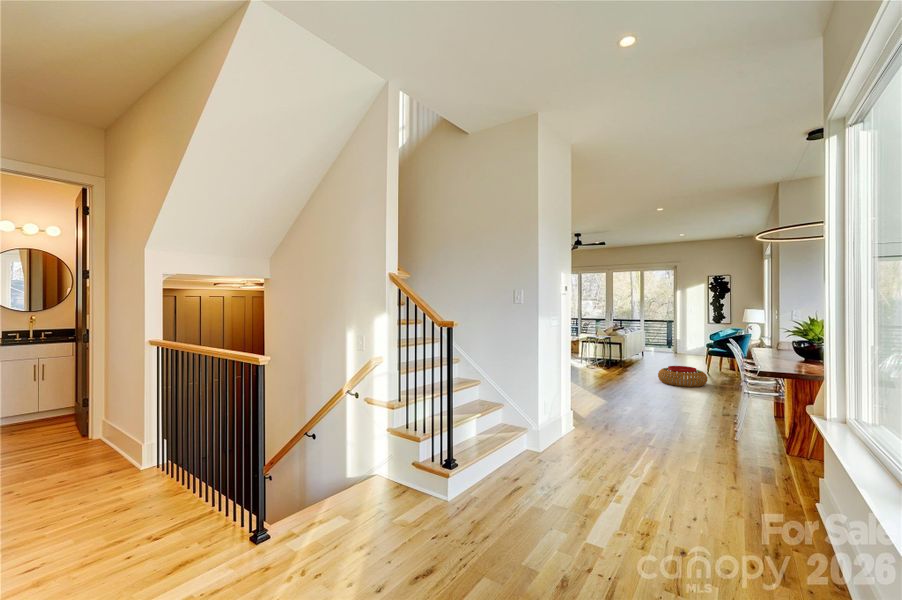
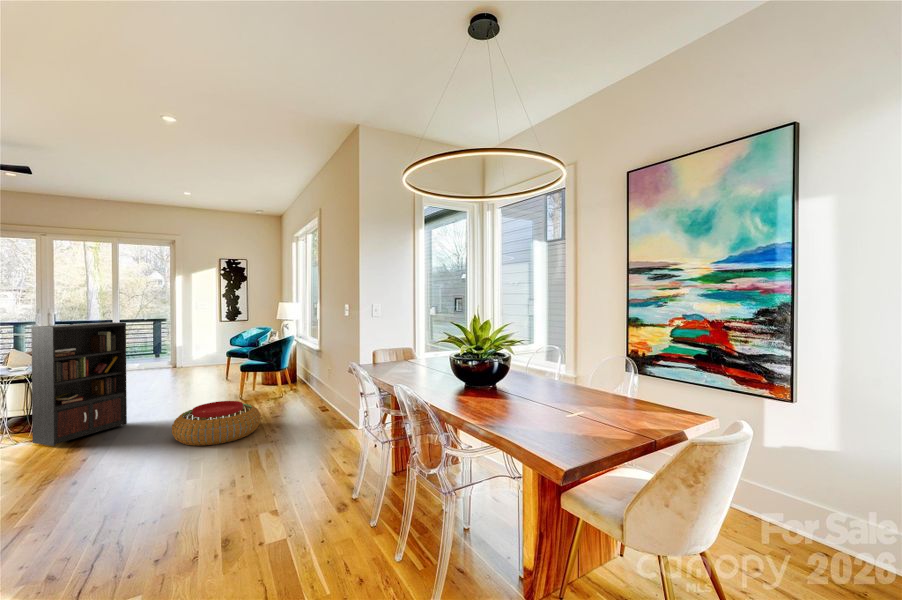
bookcase: none [605,319,641,372] -> present [31,322,127,446]

